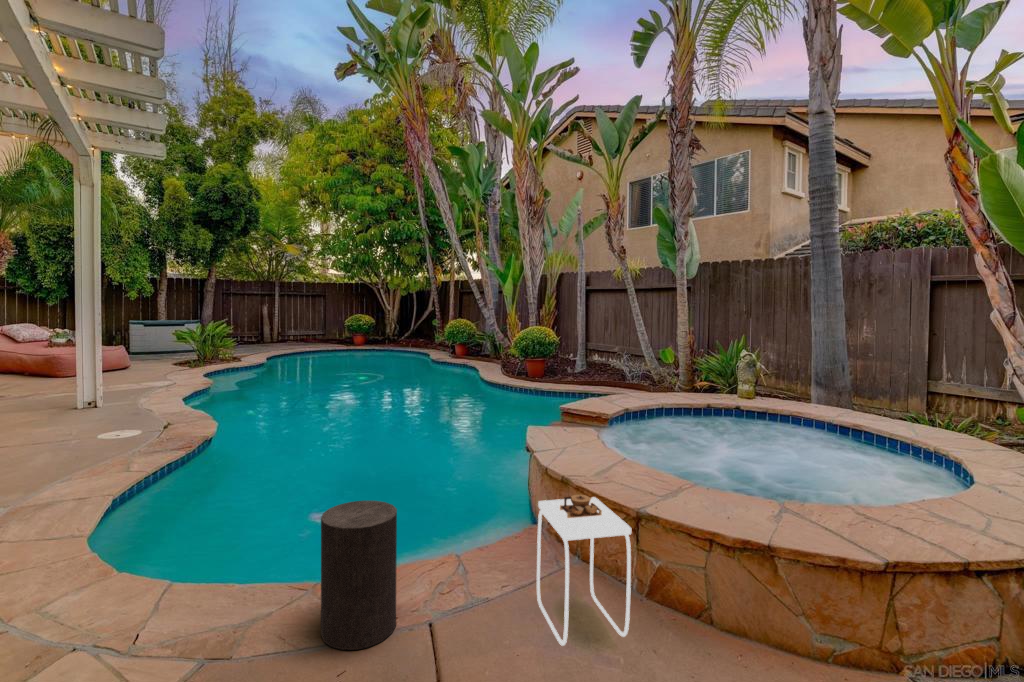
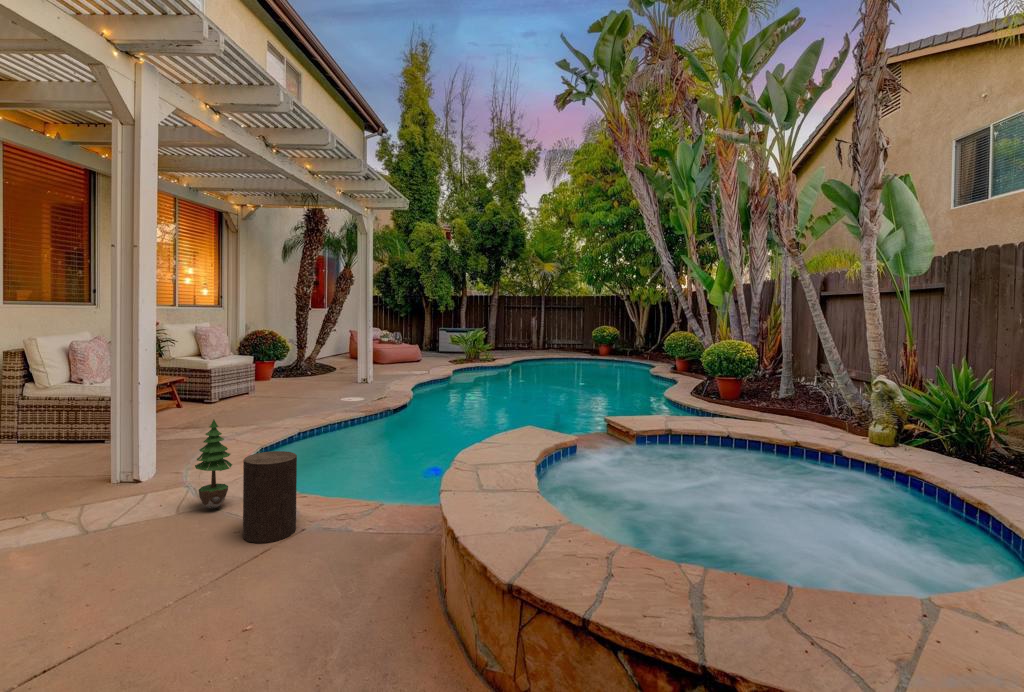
potted tree: none [159,476,226,631] -> present [195,419,232,509]
side table: present [537,495,631,646] -> none [328,473,415,593]

